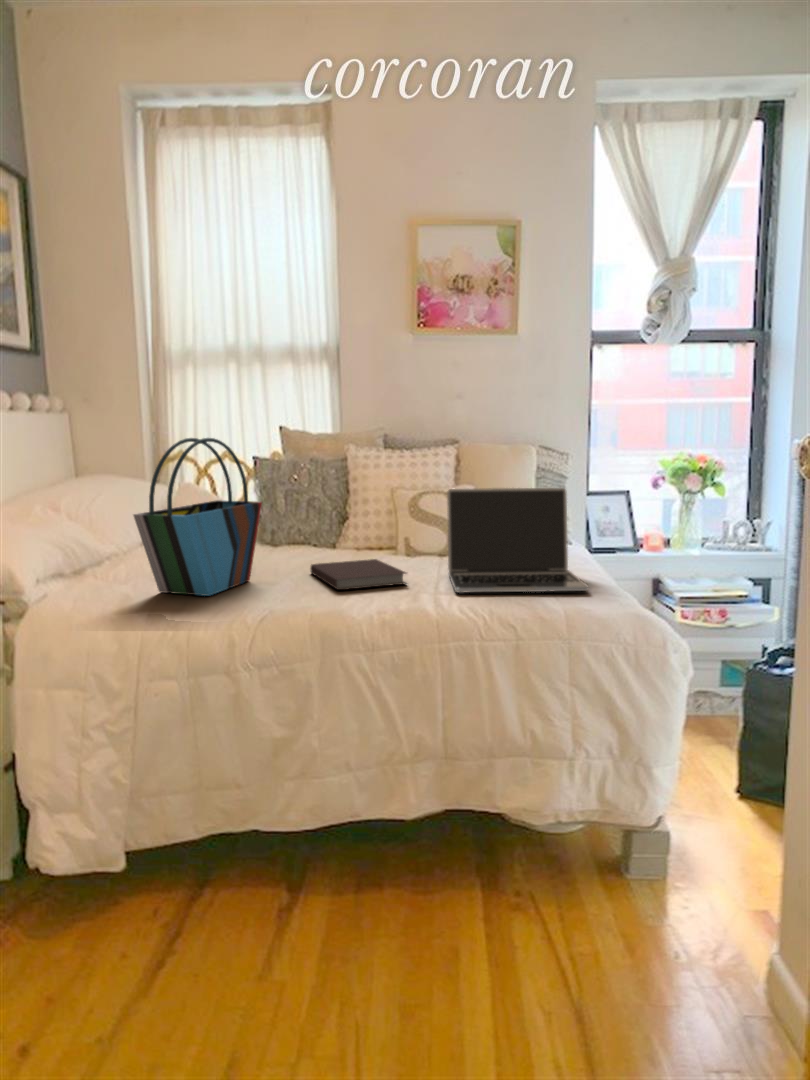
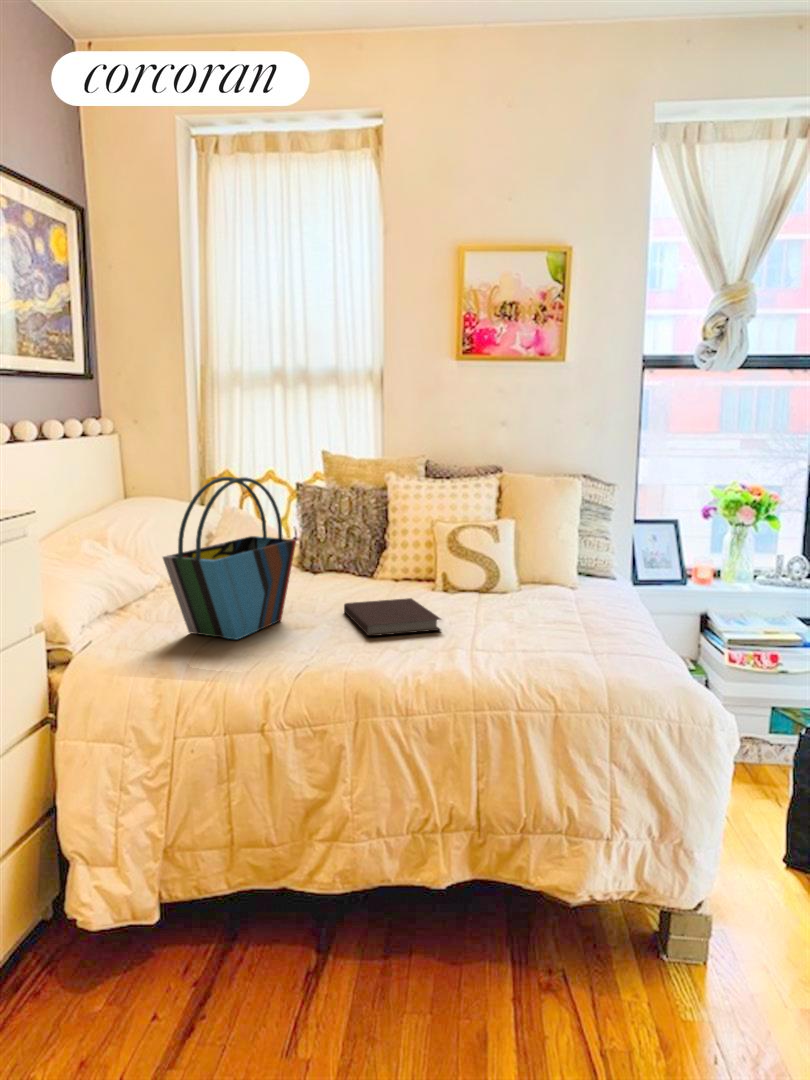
laptop: present [447,488,588,593] -> none [485,530,631,647]

